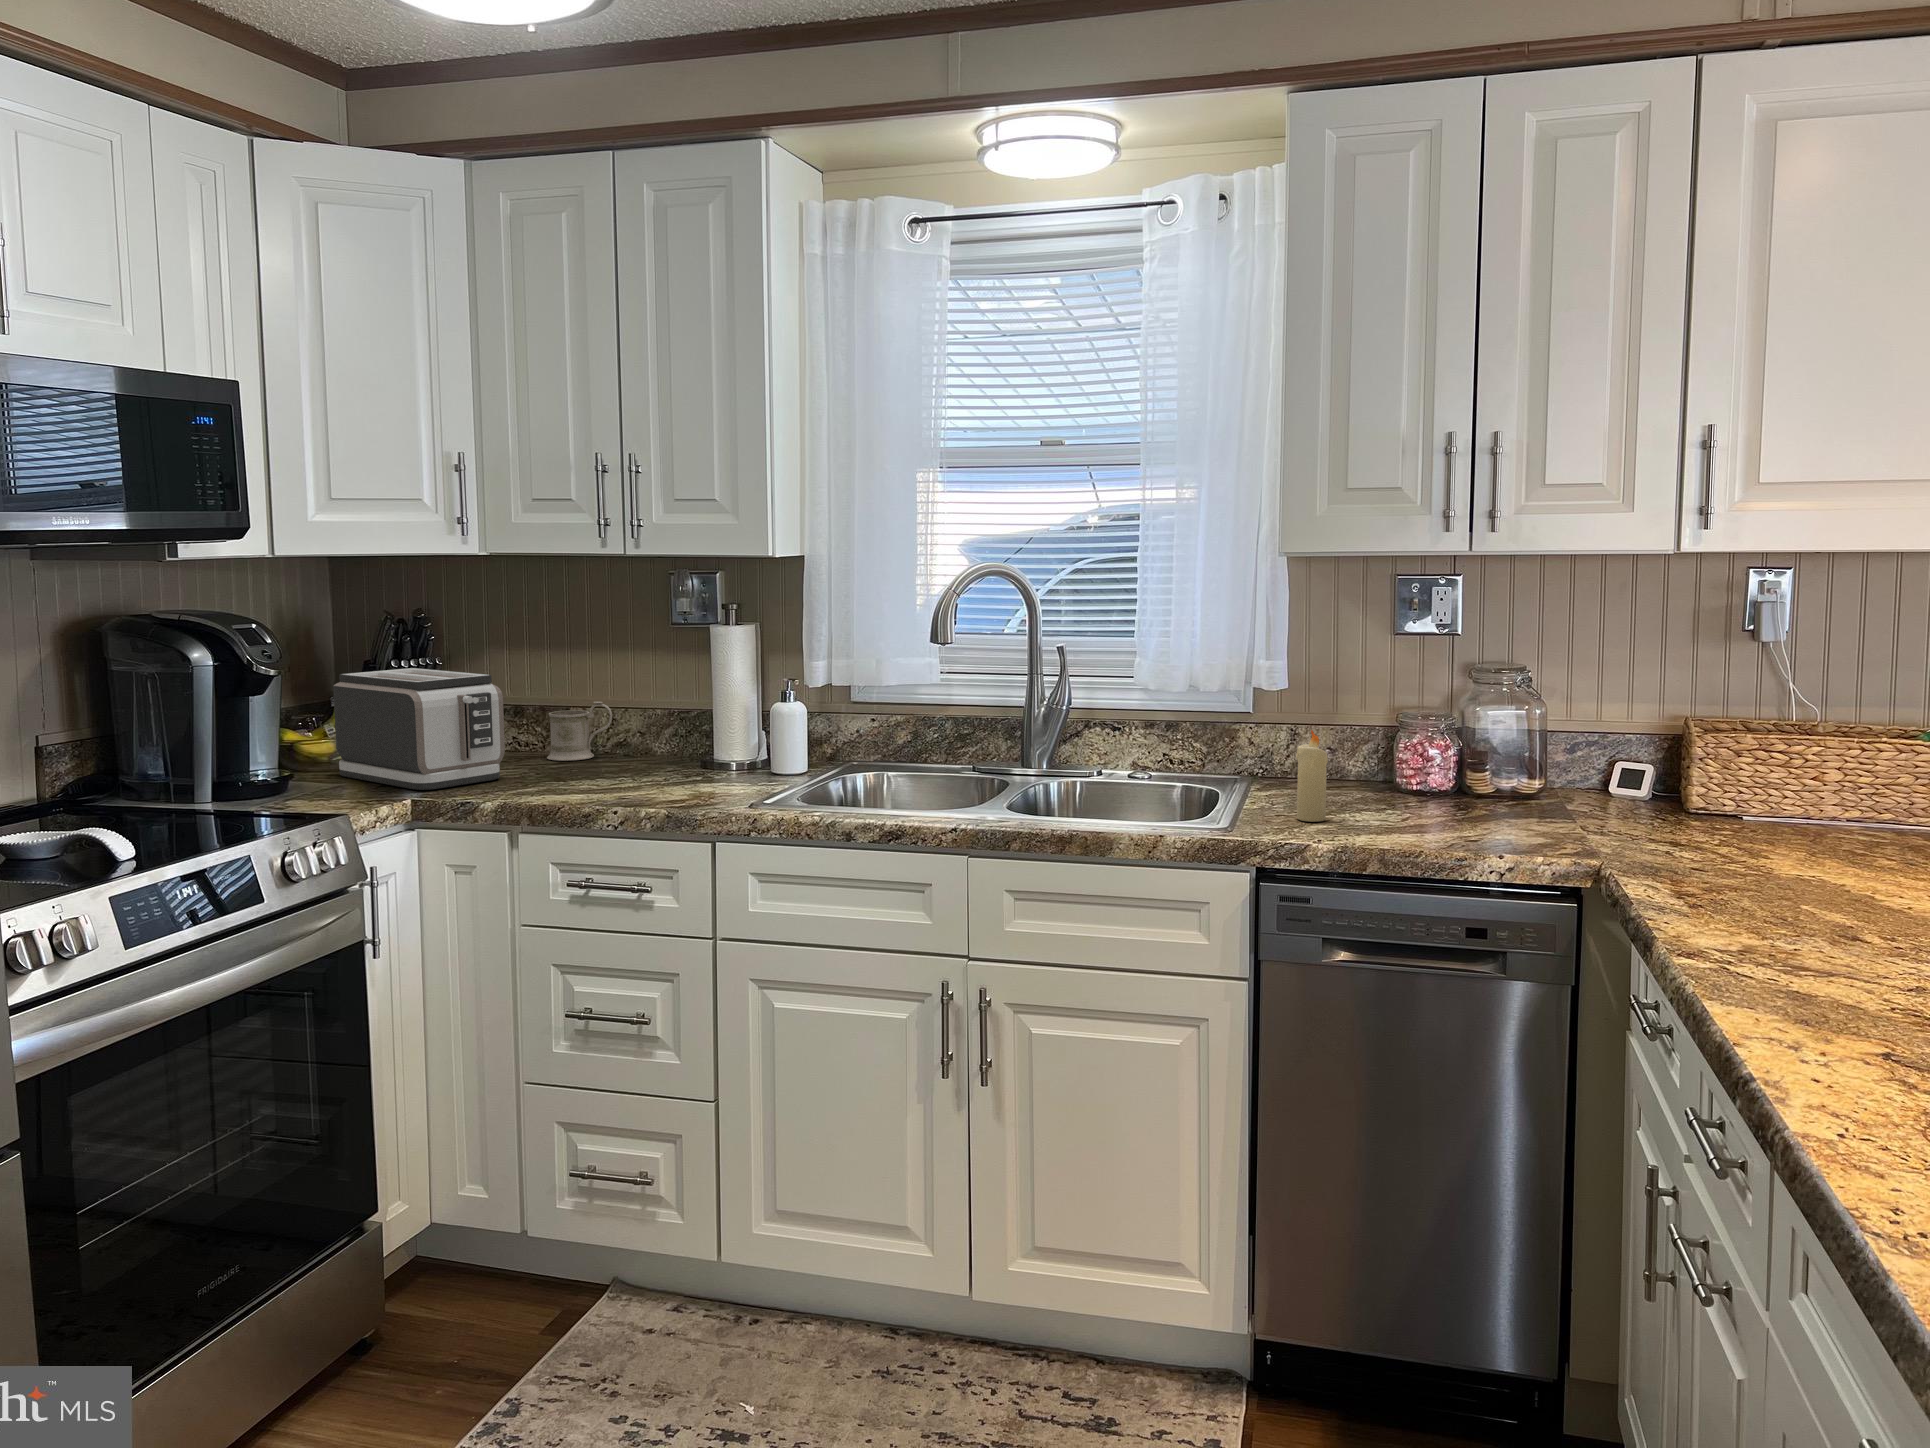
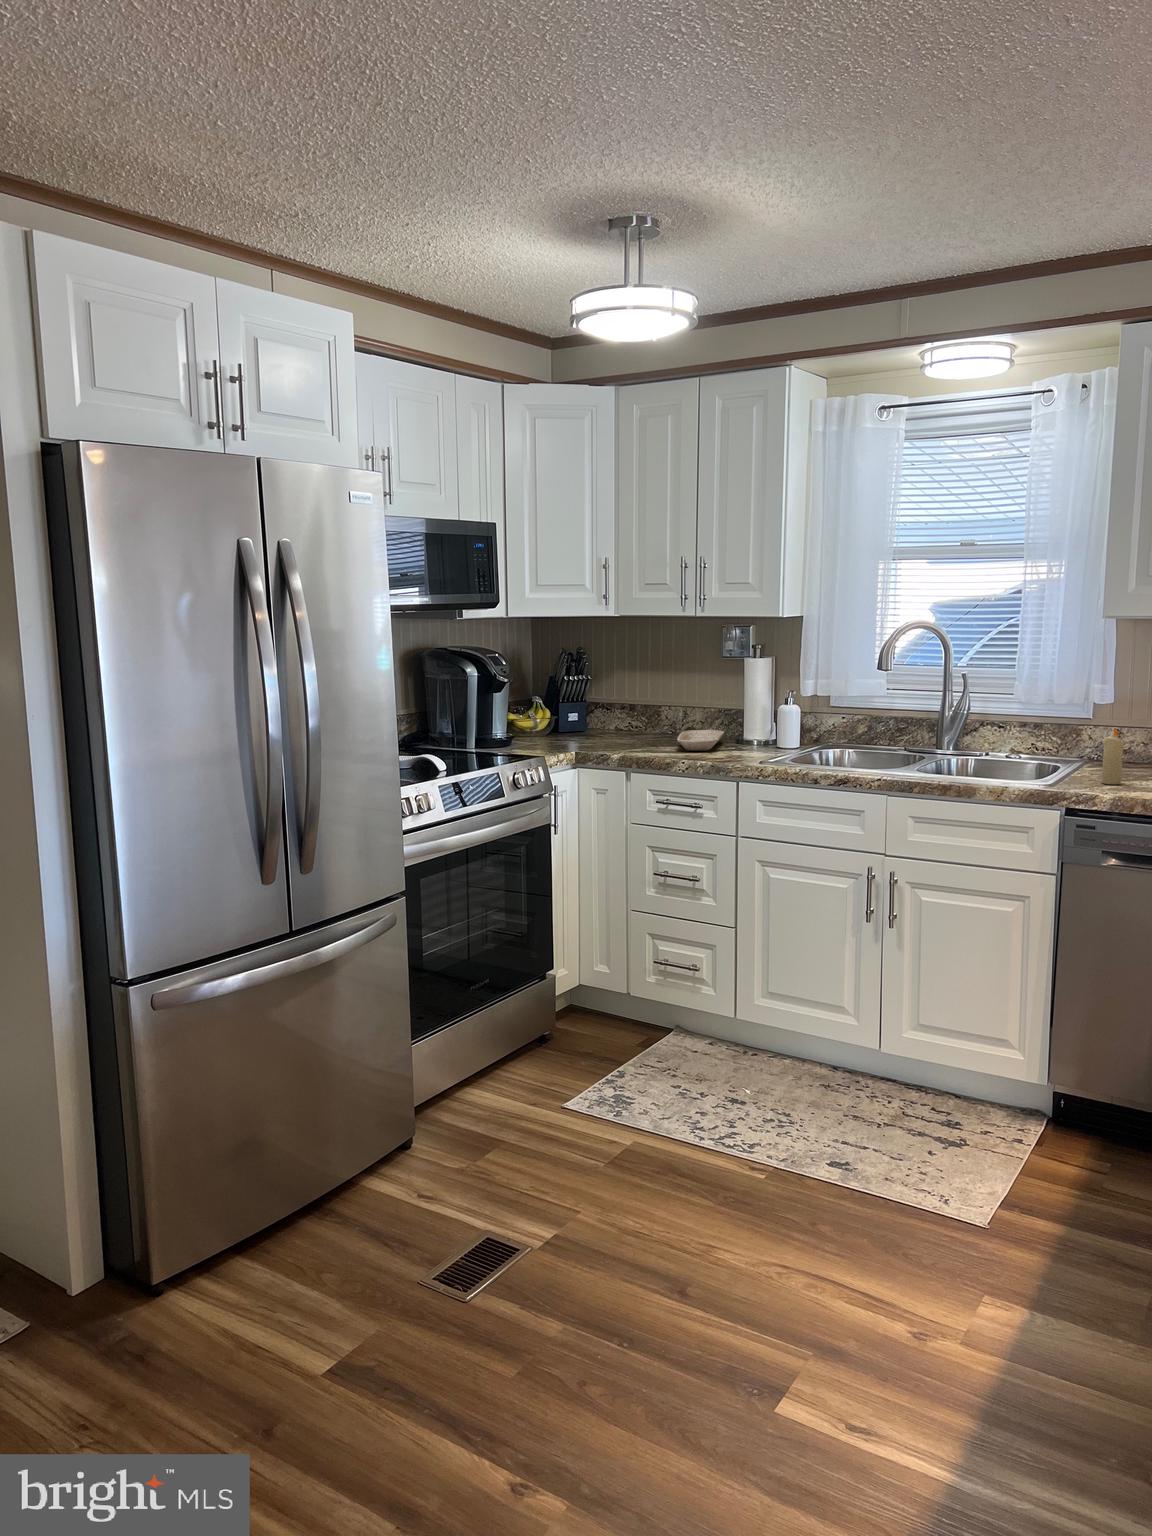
toaster: present [333,668,505,790] -> none [535,681,626,747]
mug: present [547,702,612,761] -> none [649,703,687,737]
tray: none [598,747,679,787] -> present [677,730,724,750]

